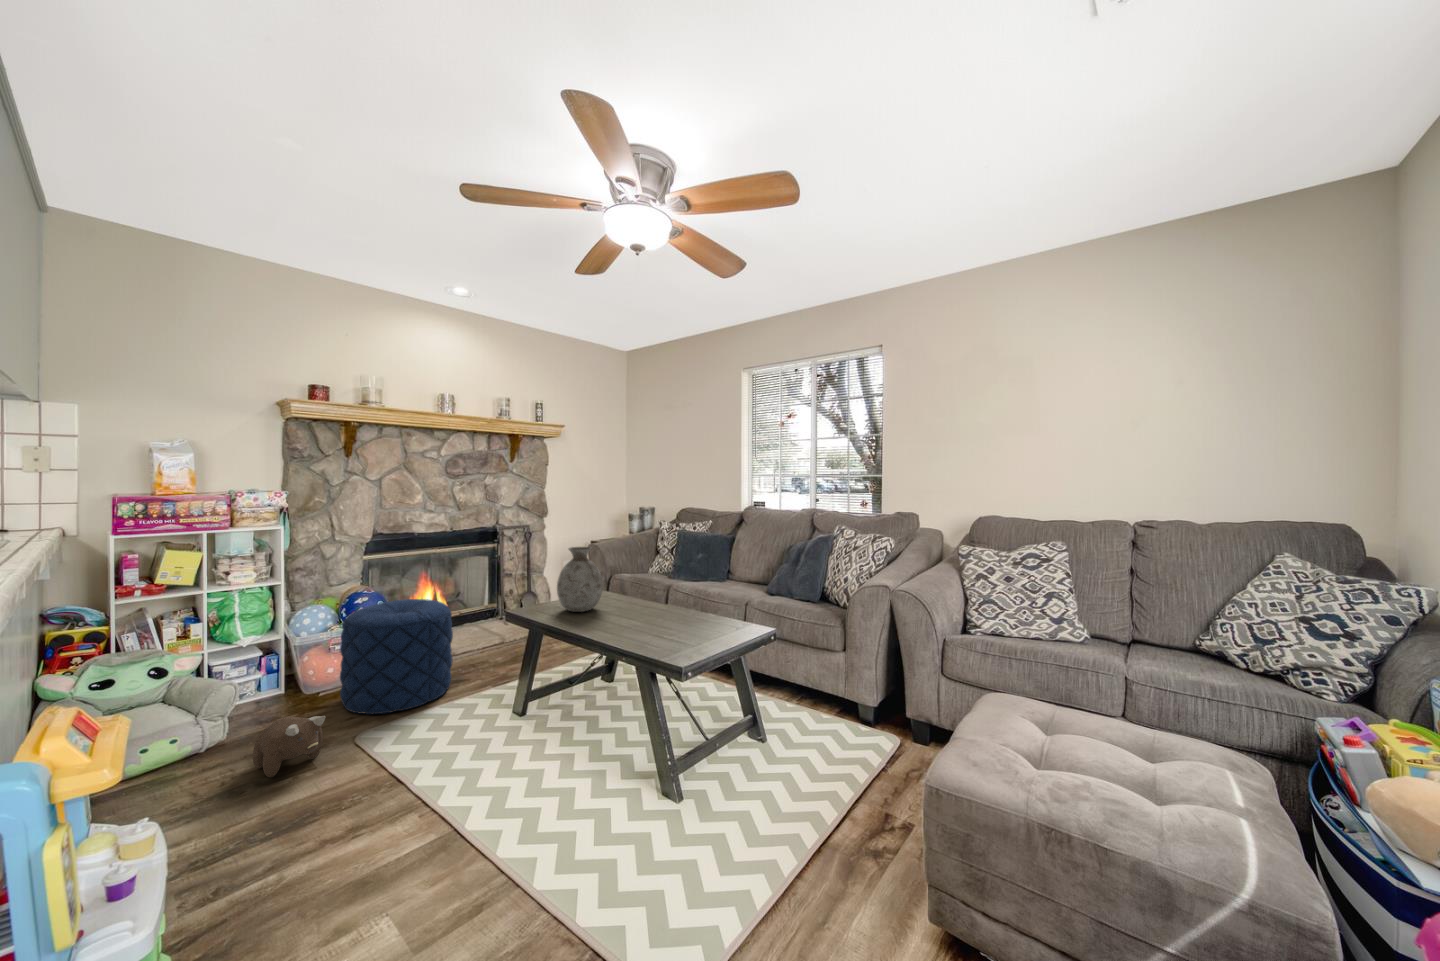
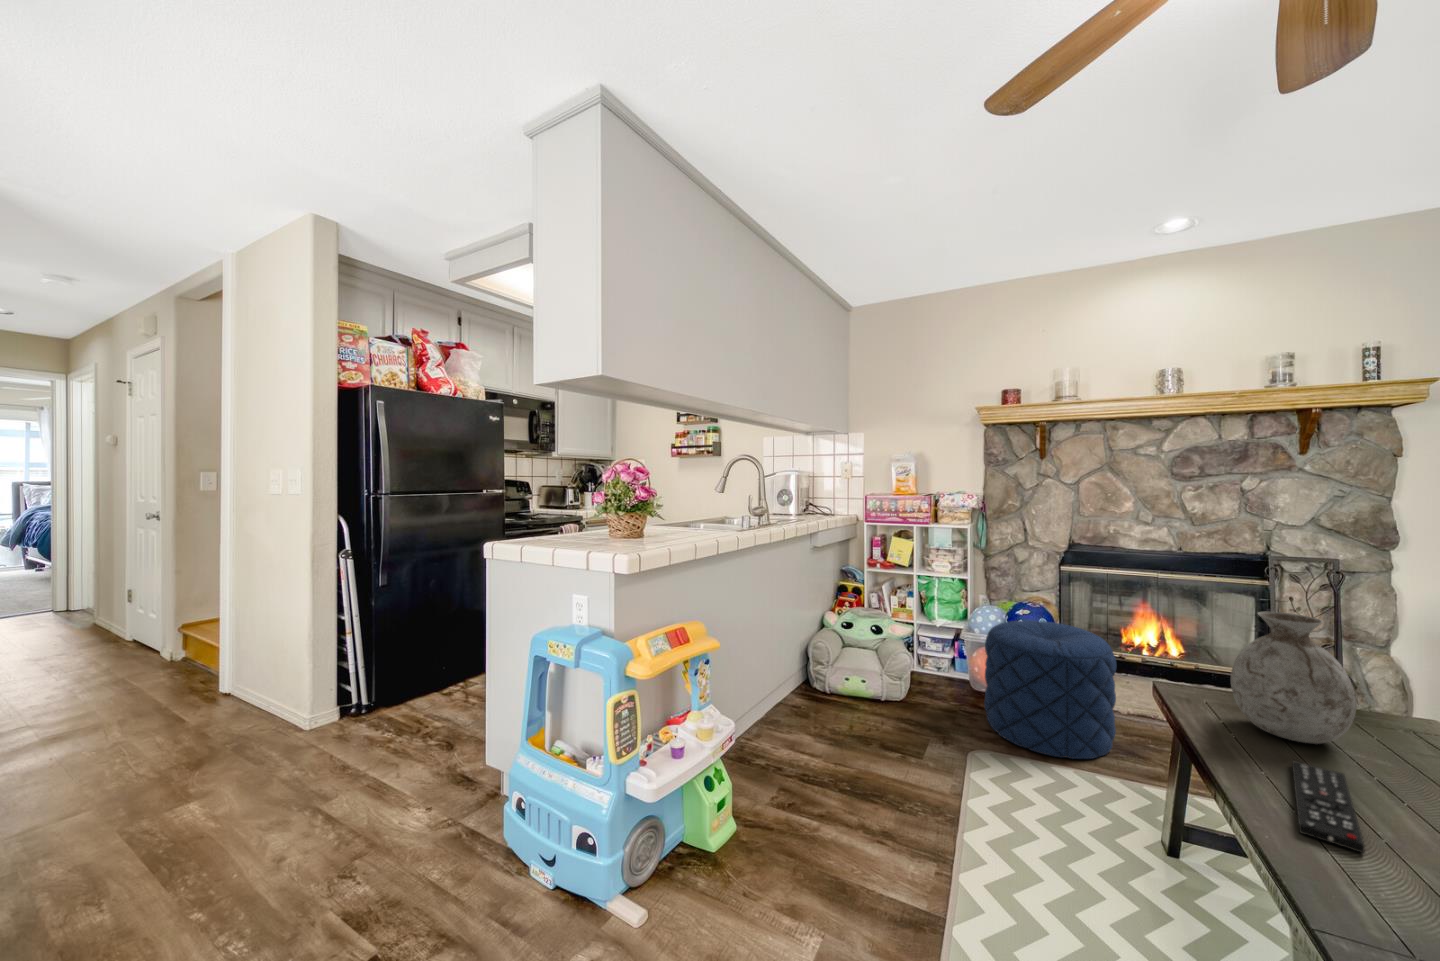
remote control: none [595,615,640,638] -> present [1292,761,1365,853]
plush toy: present [253,716,325,777] -> none [885,698,935,749]

